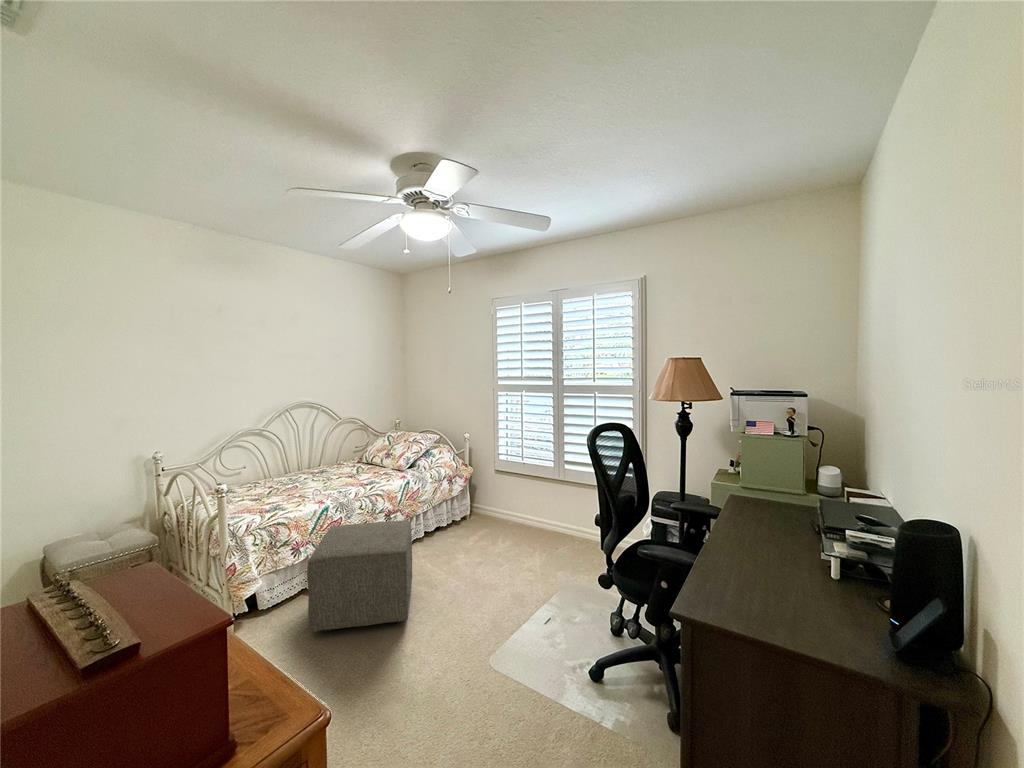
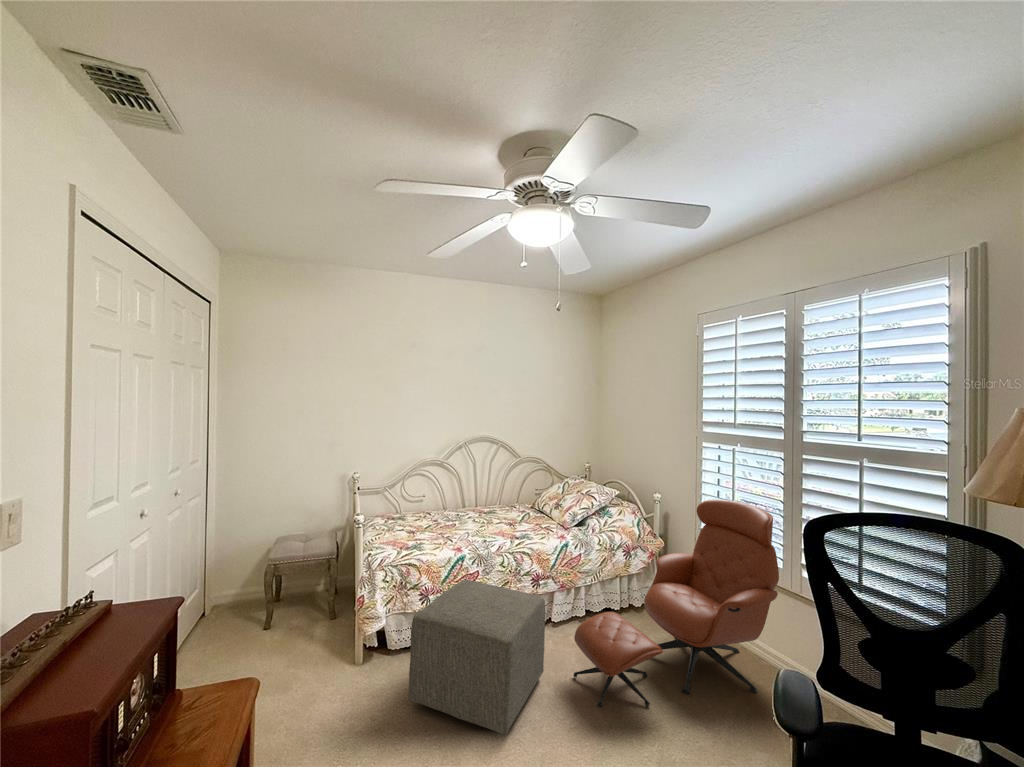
lounge chair: none [431,430,554,582] -> present [574,499,779,706]

